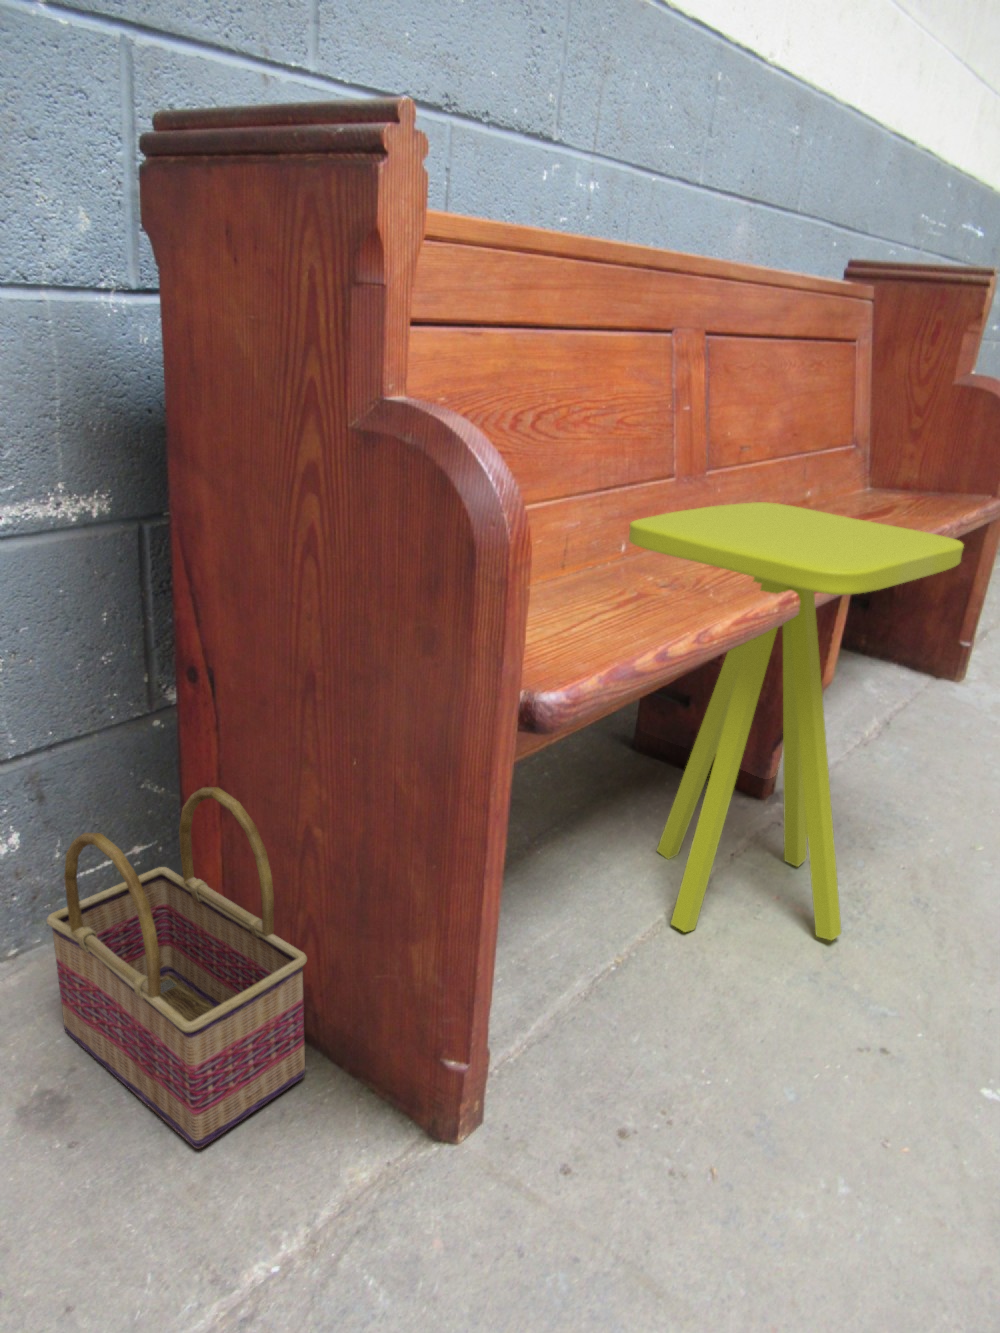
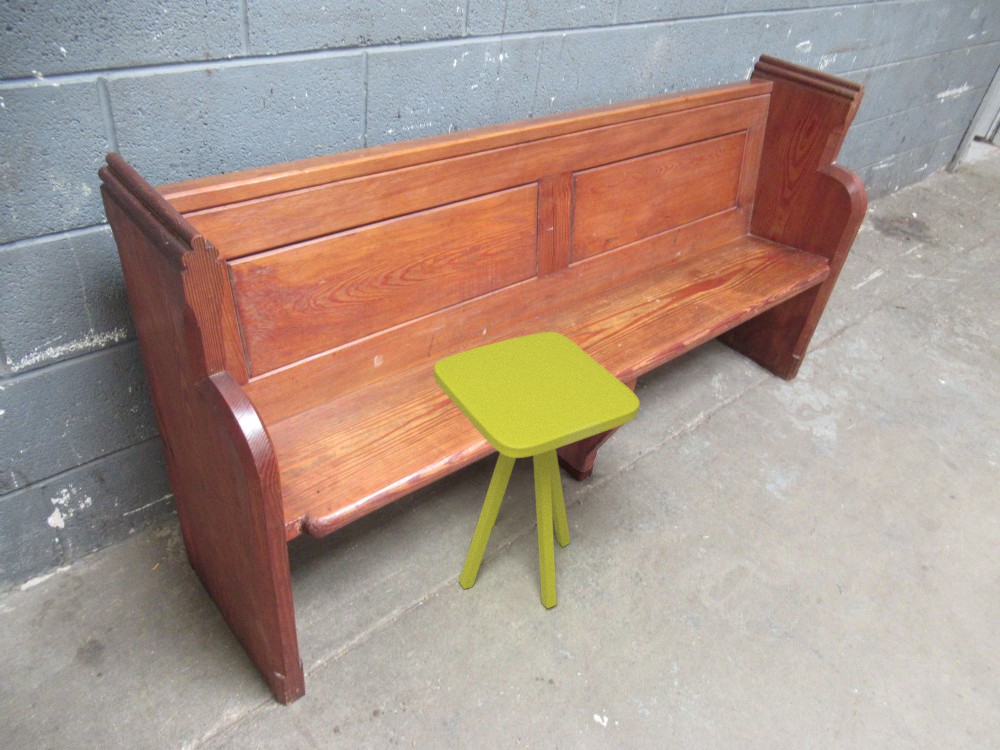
basket: present [47,787,307,1149] -> none [84,510,214,692]

